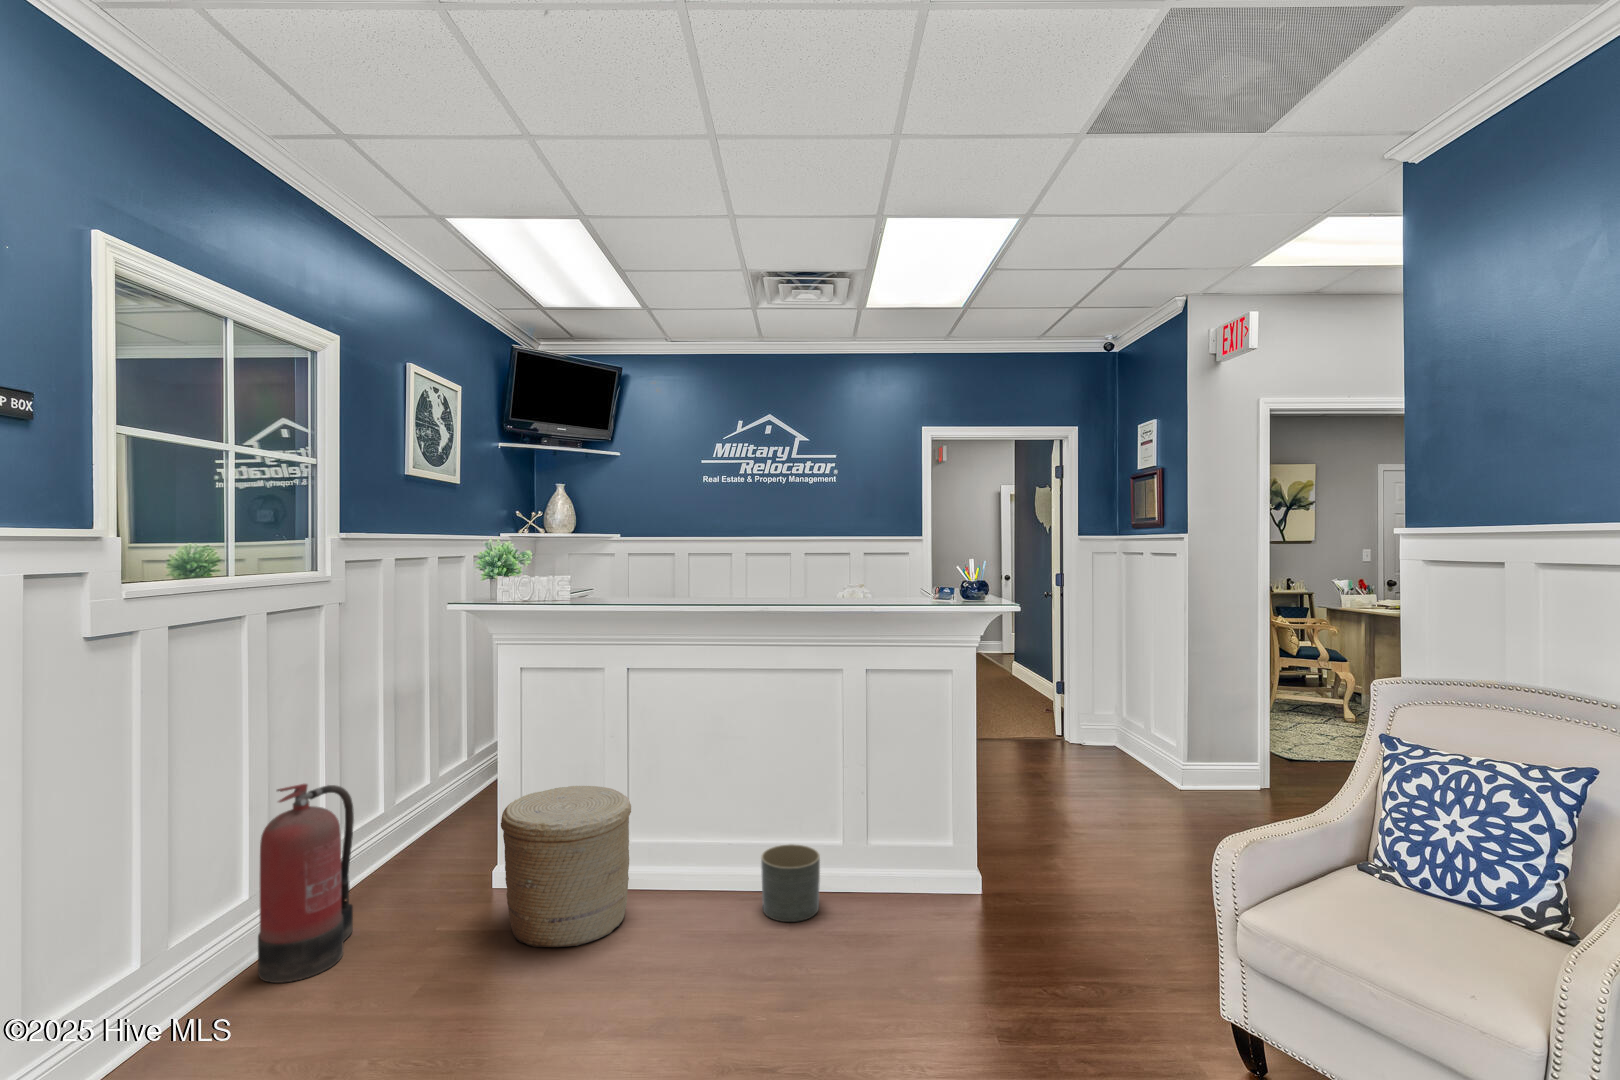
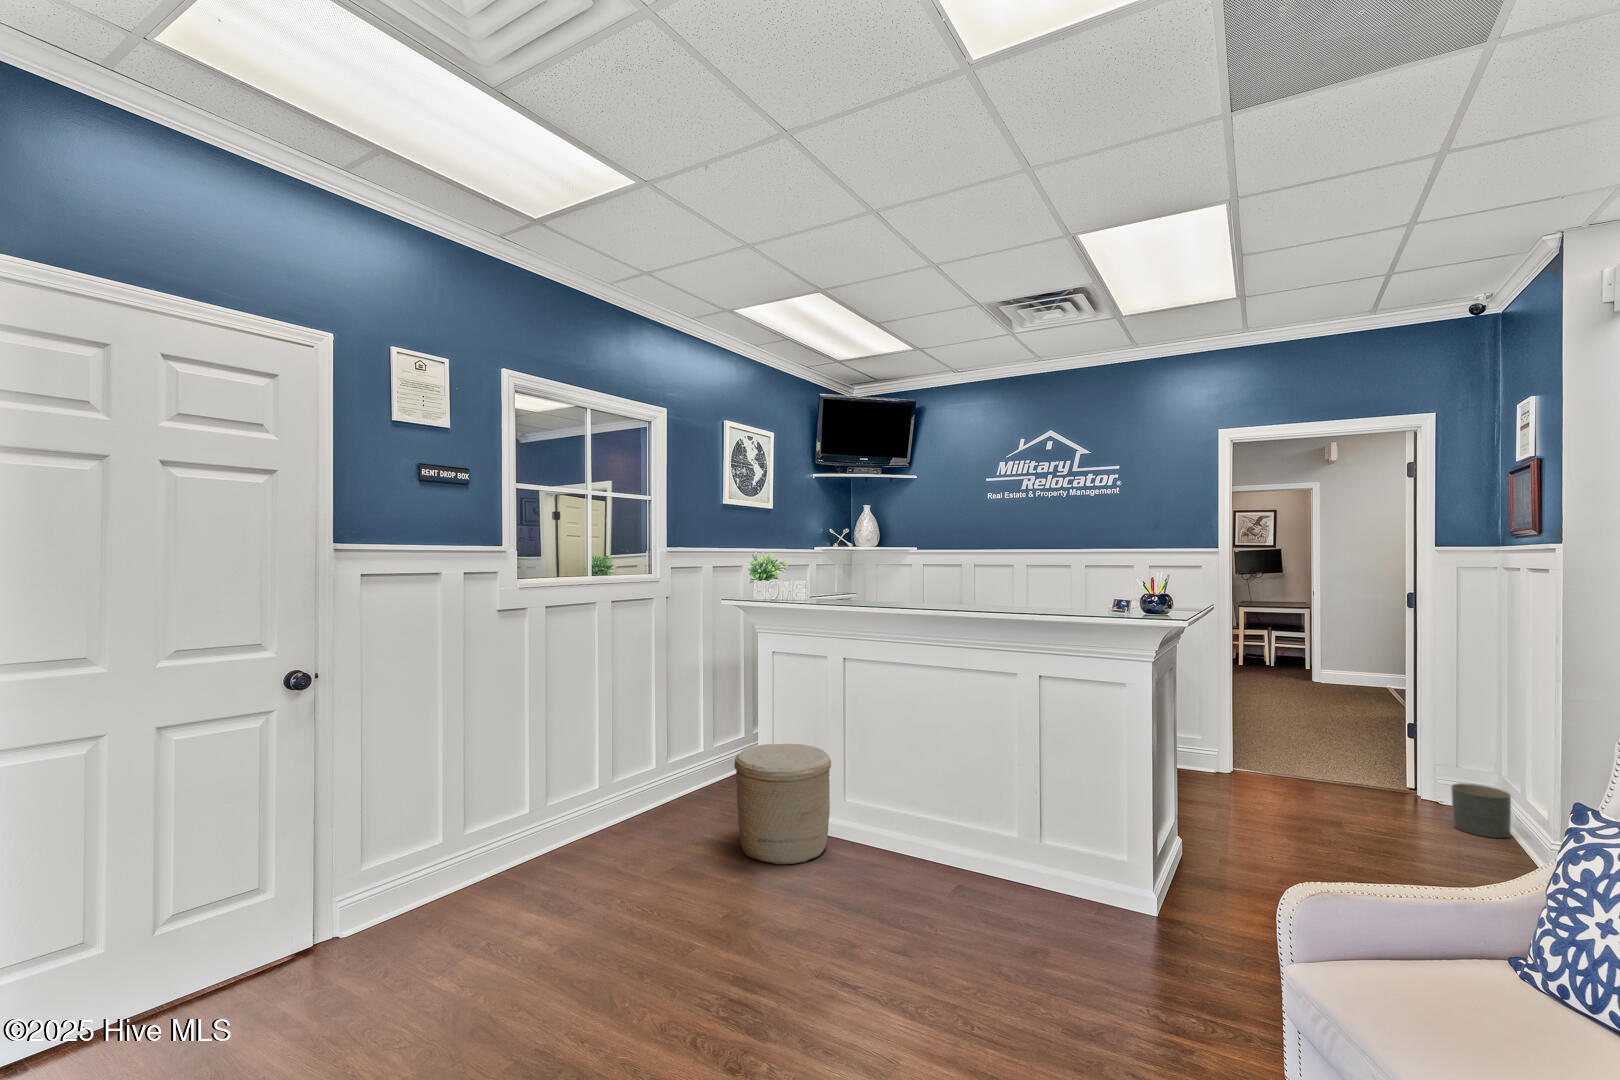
fire extinguisher: present [258,784,354,983] -> none [594,713,656,842]
planter: present [761,844,820,922] -> present [1451,783,1511,838]

